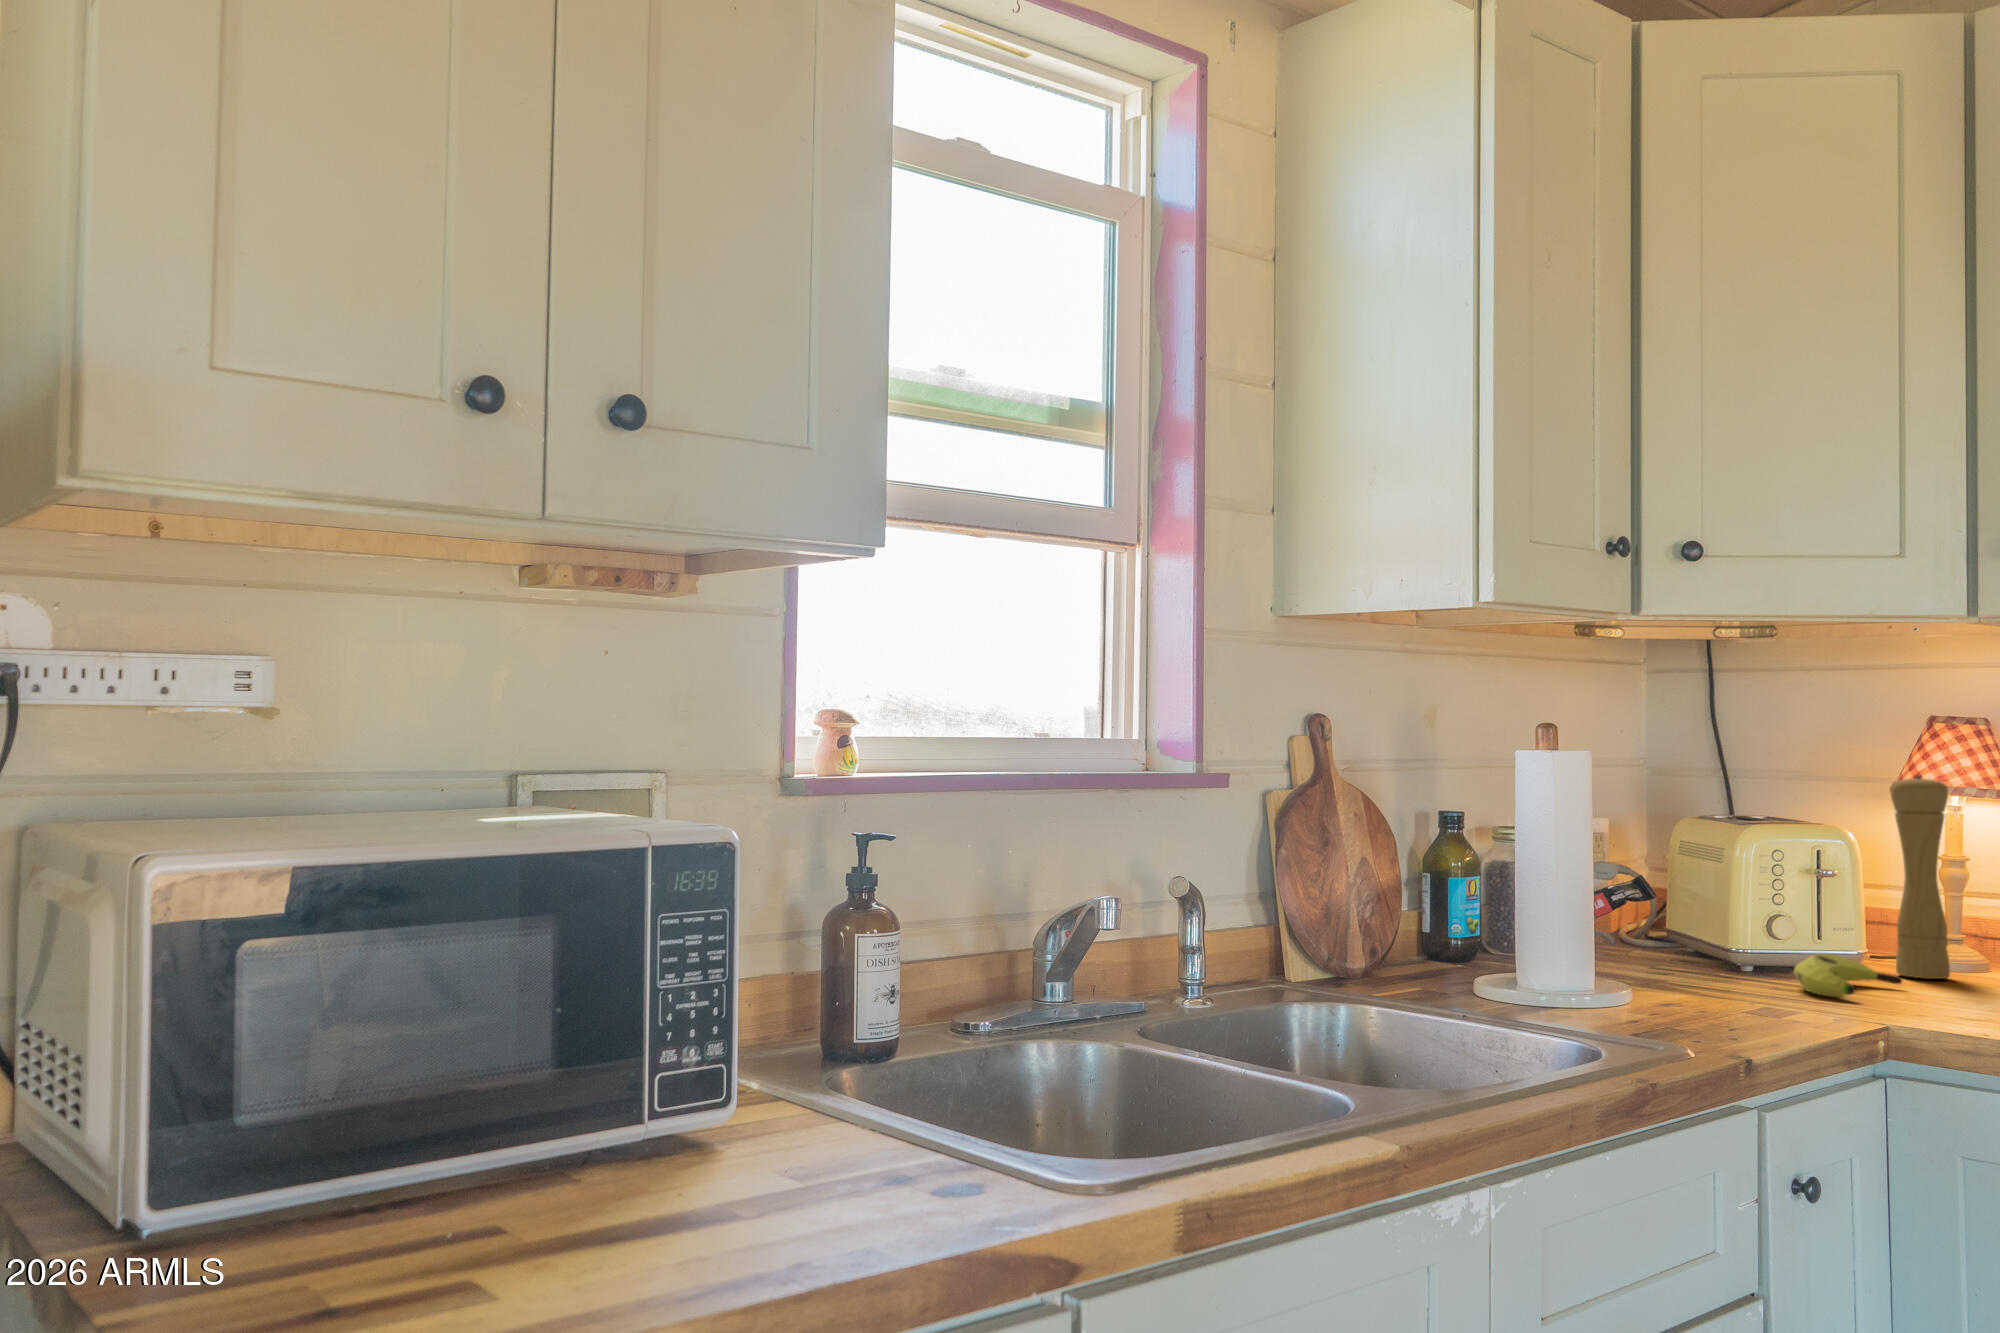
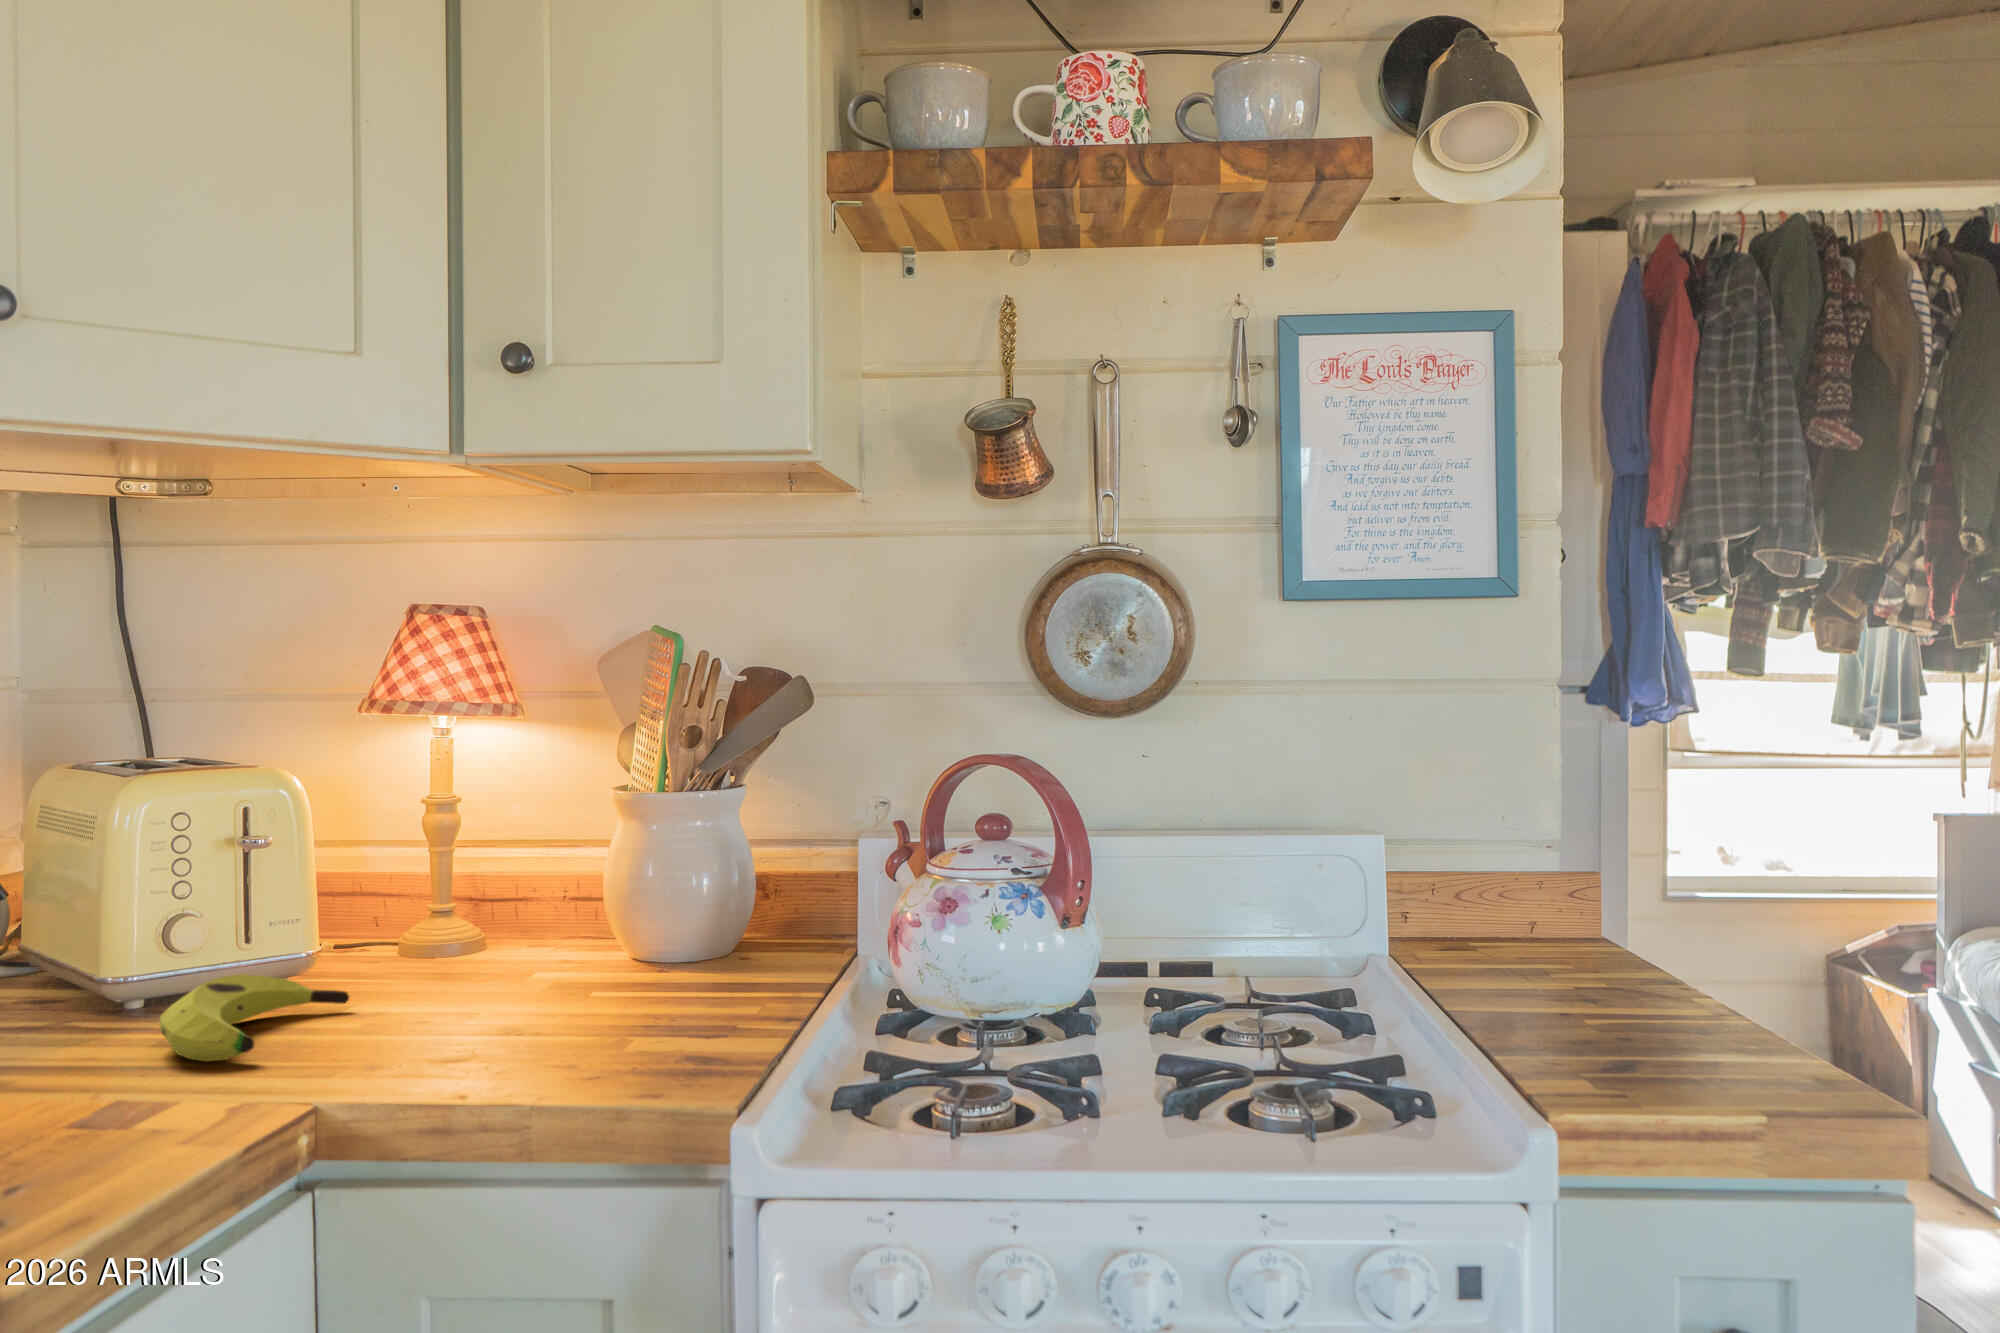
pepper mill: present [1890,776,1950,979] -> none [350,686,428,979]

